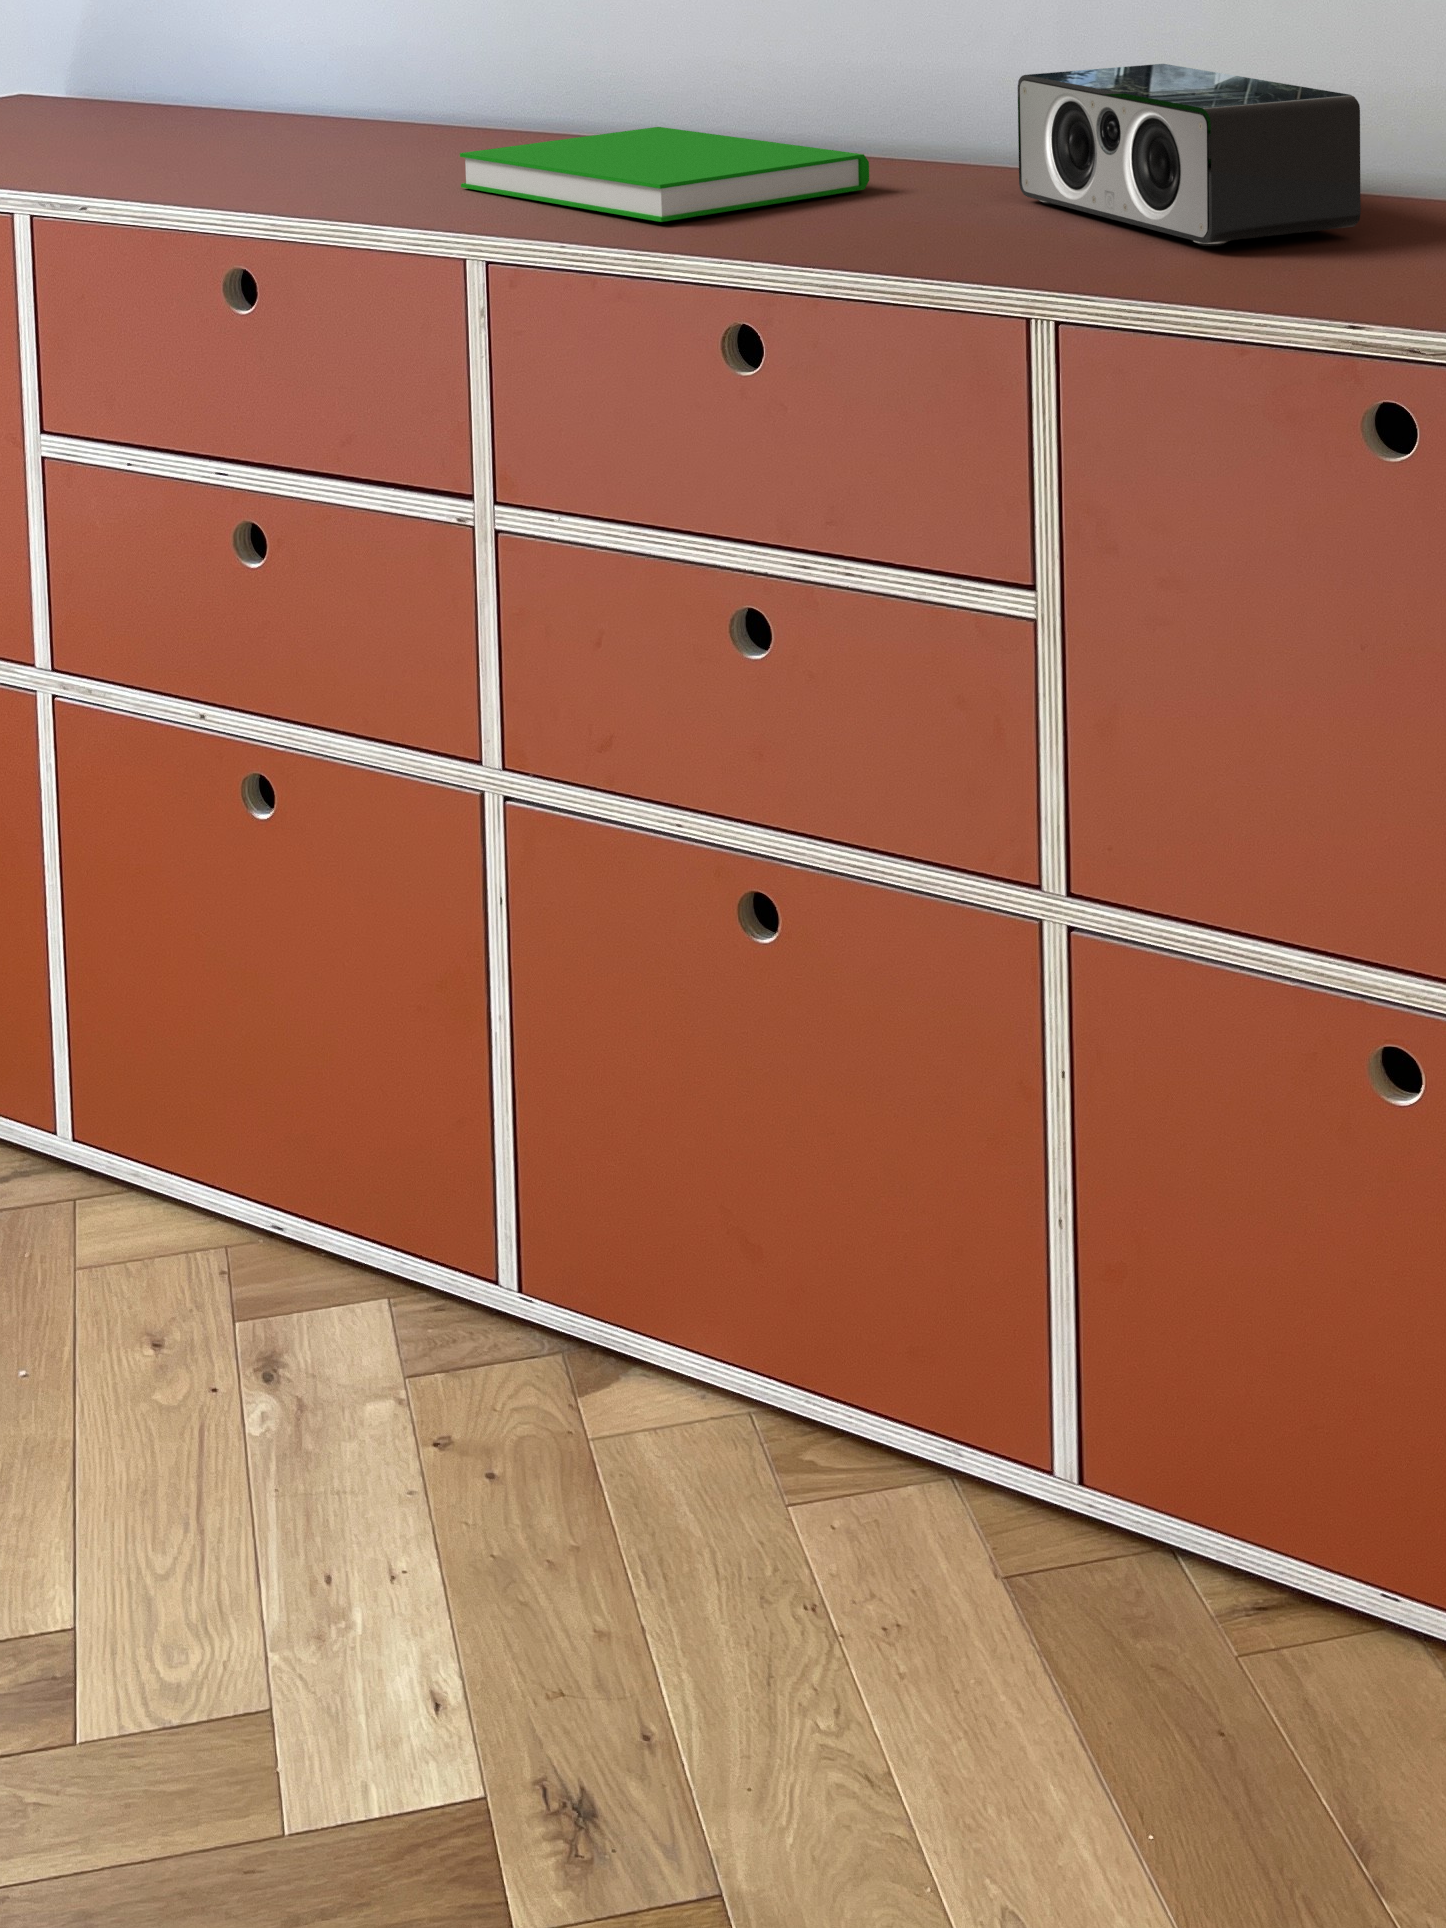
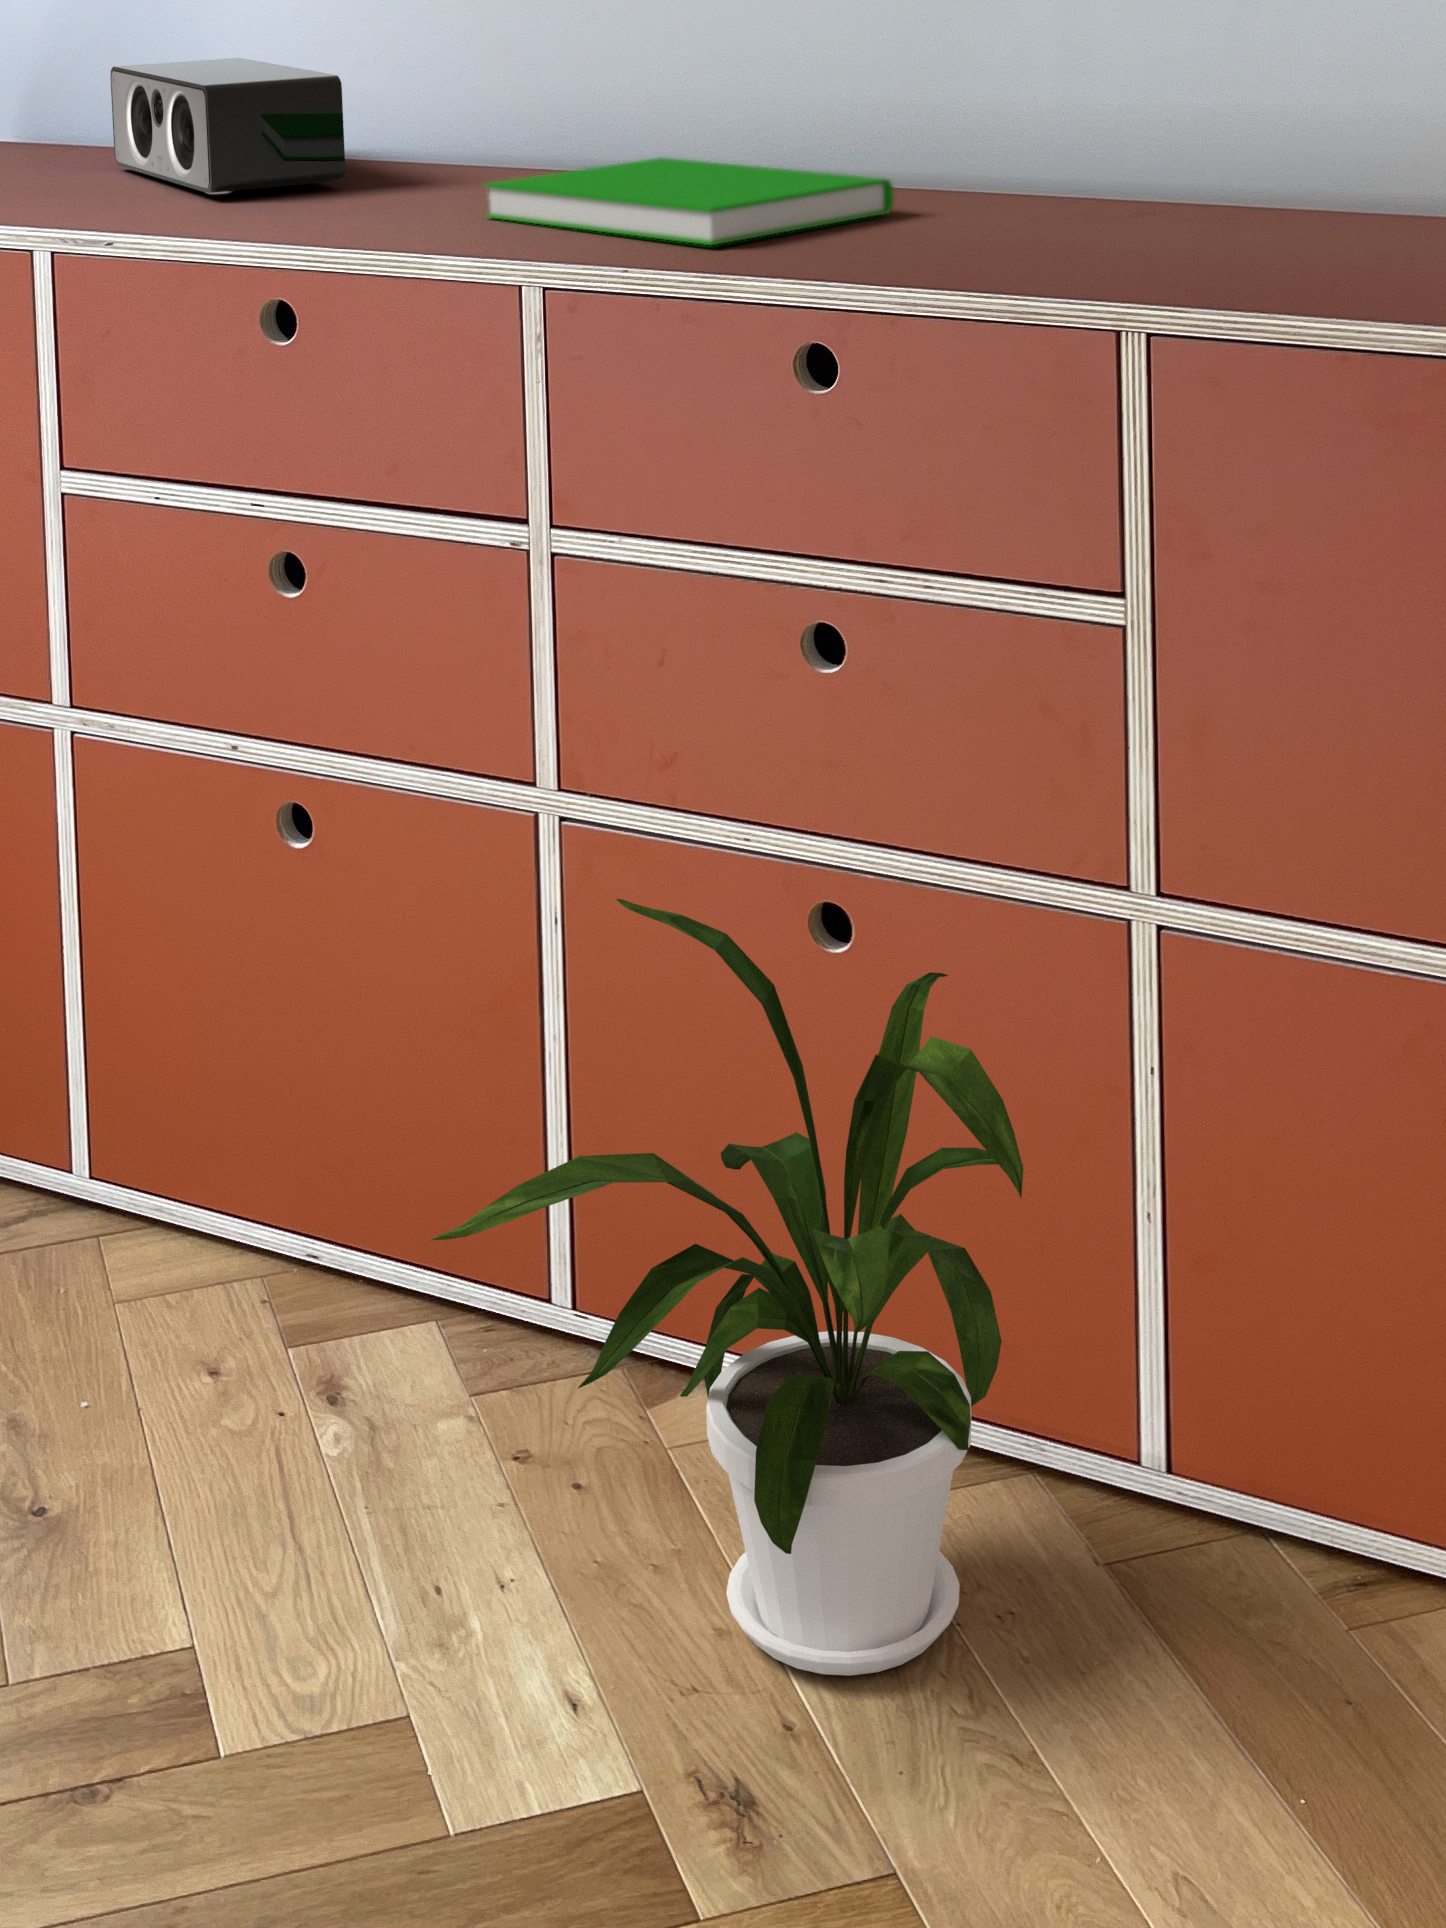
speaker: present [1018,64,1361,246] -> present [110,58,345,196]
house plant: none [290,887,909,1685] -> present [431,899,1023,1676]

